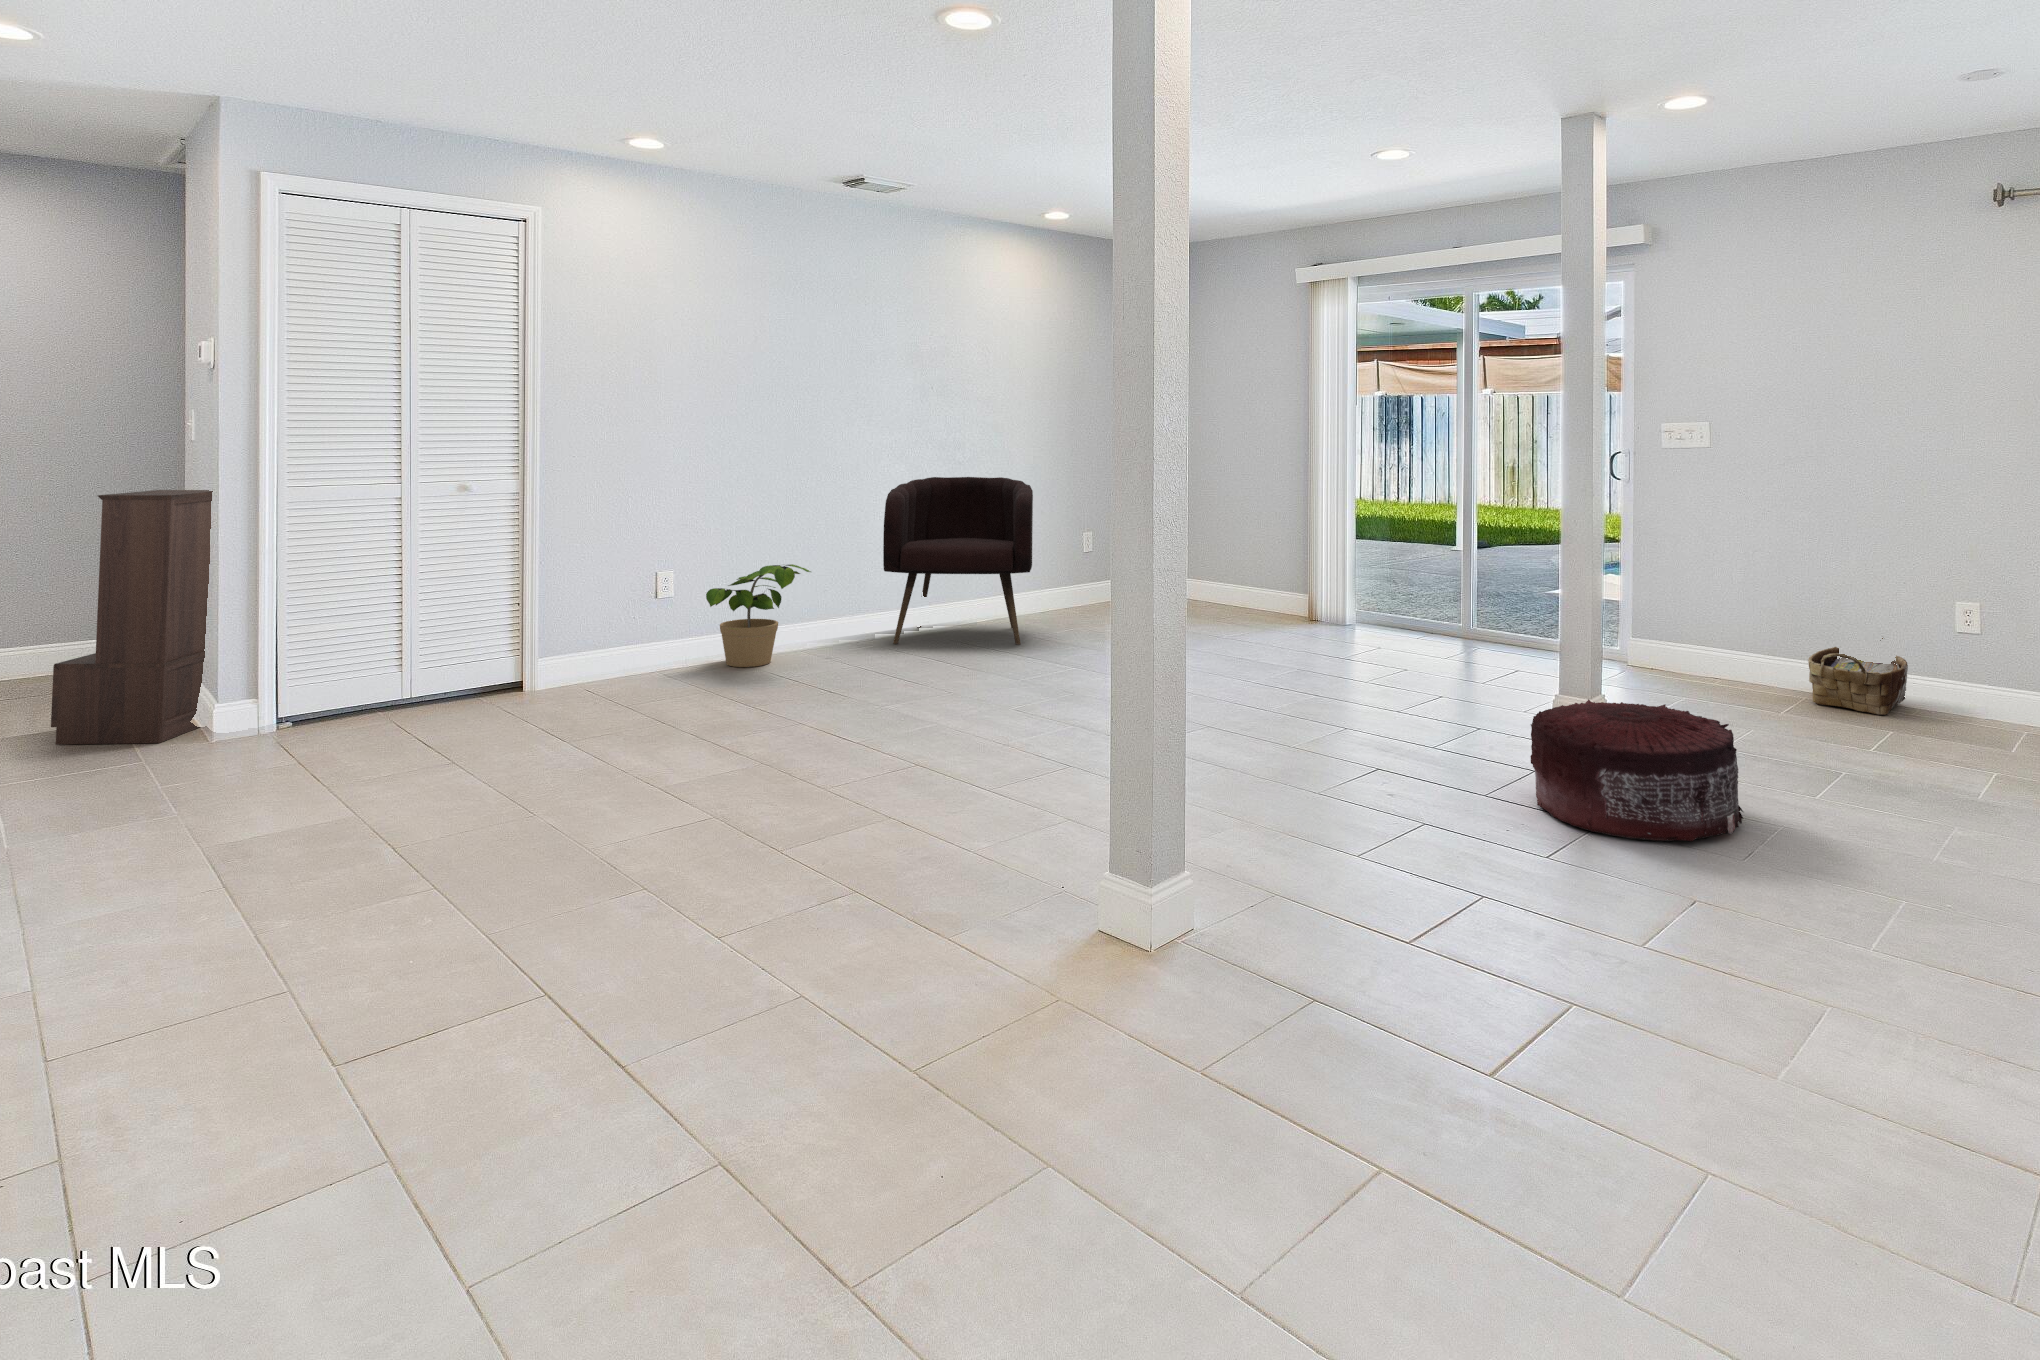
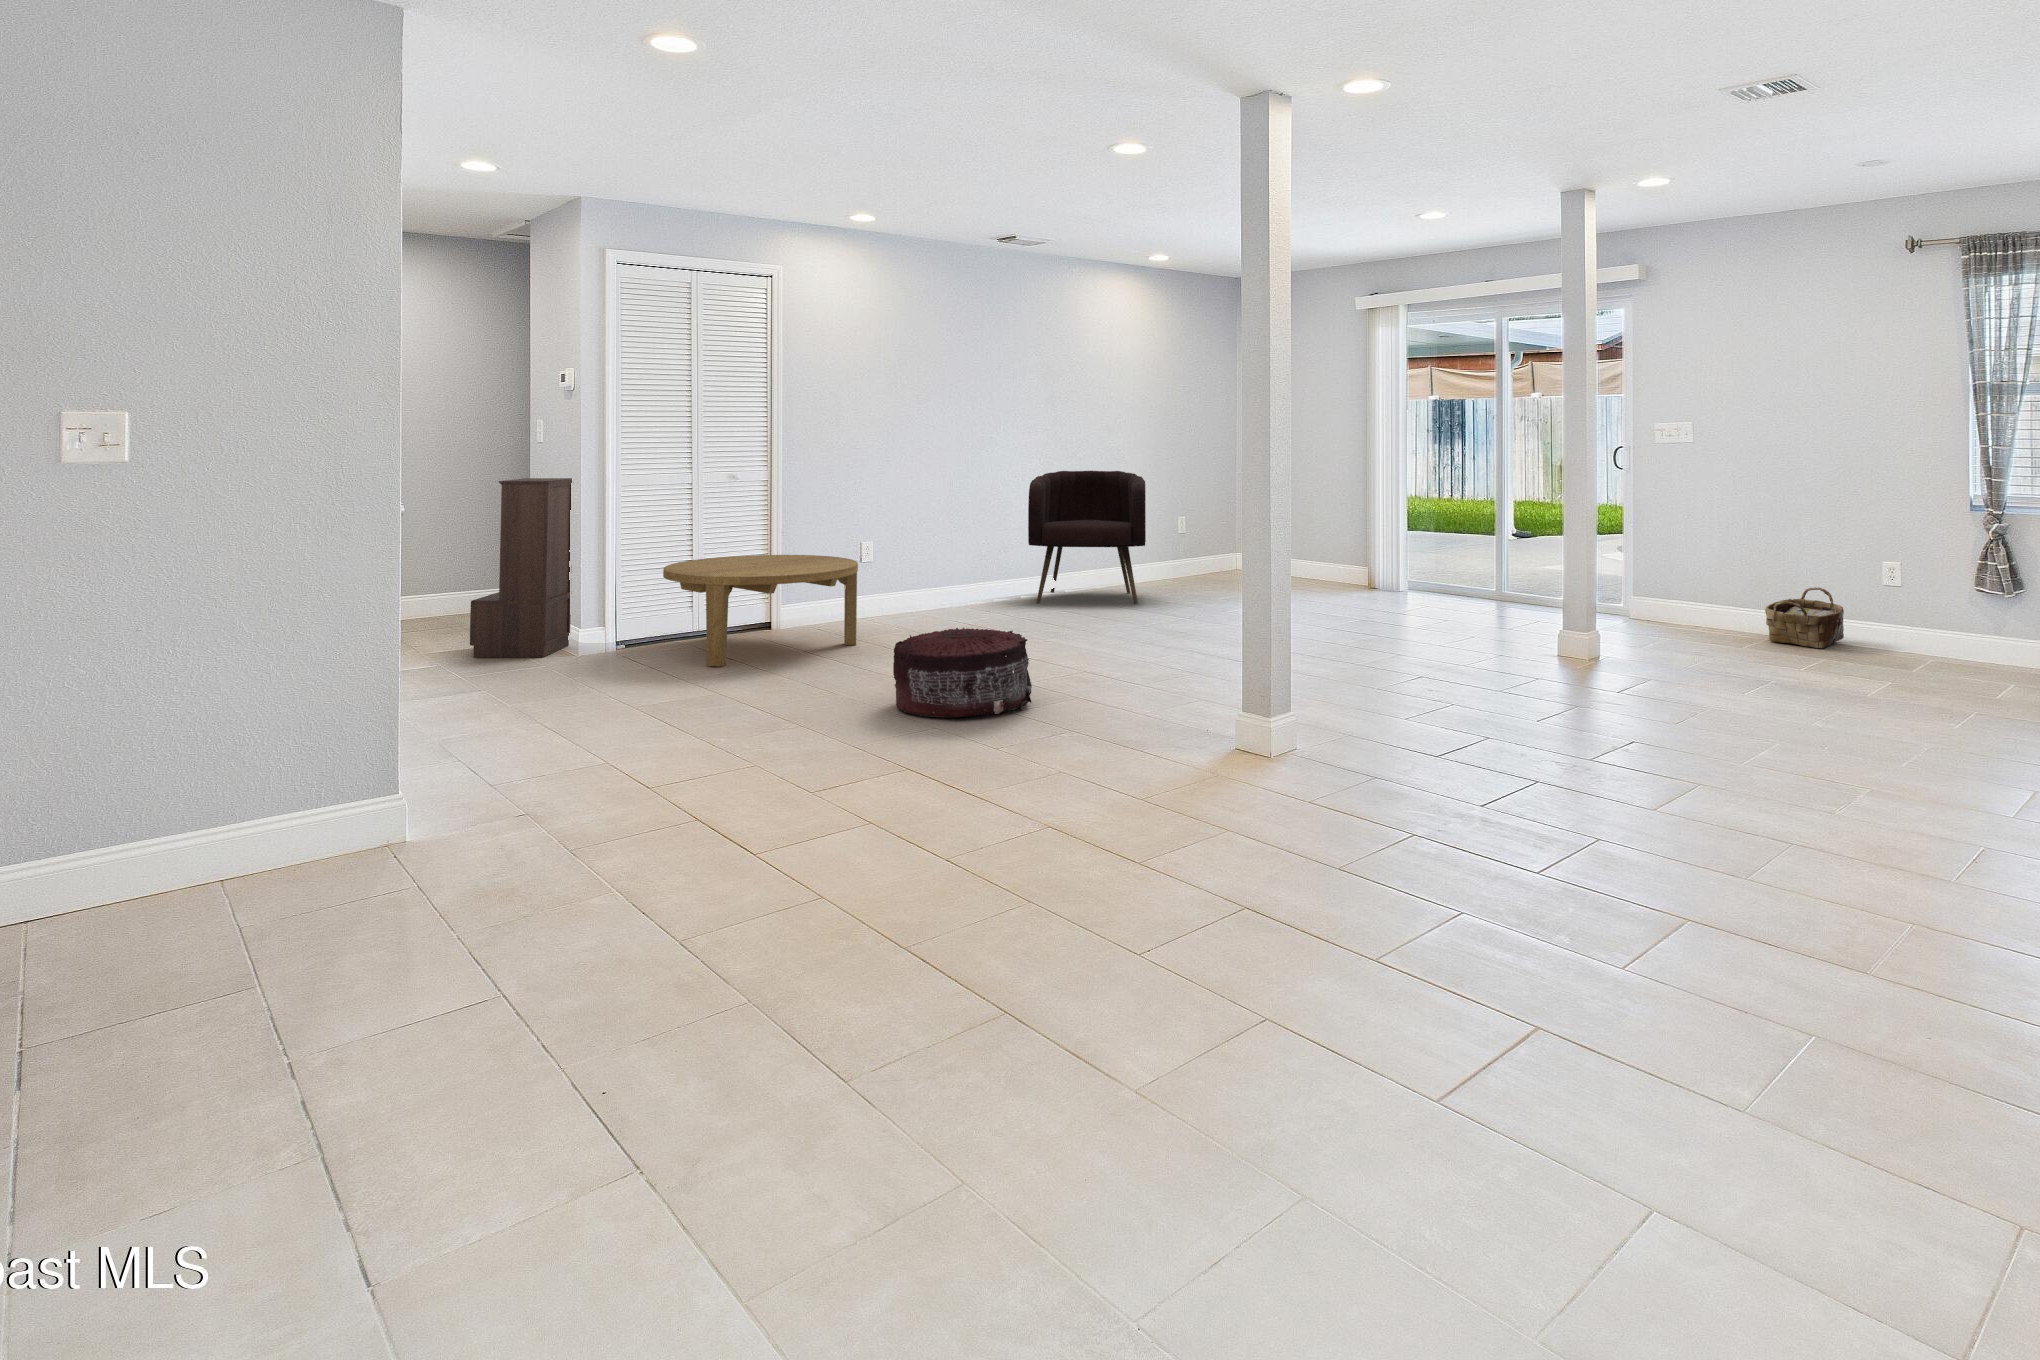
potted plant: present [706,564,811,667] -> none [900,537,981,617]
coffee table: none [336,591,625,760] -> present [663,555,858,667]
pouf: present [1530,699,1743,841] -> present [893,628,1032,718]

